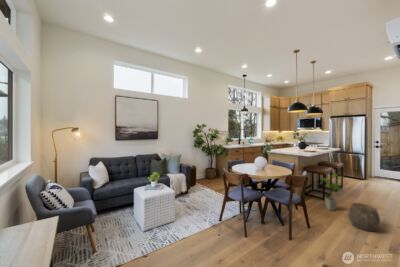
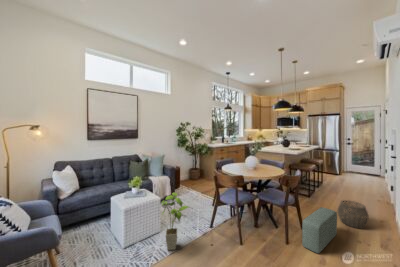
house plant: present [324,173,340,210] -> present [161,193,188,250]
pouf: none [305,208,344,249] -> present [302,207,337,253]

